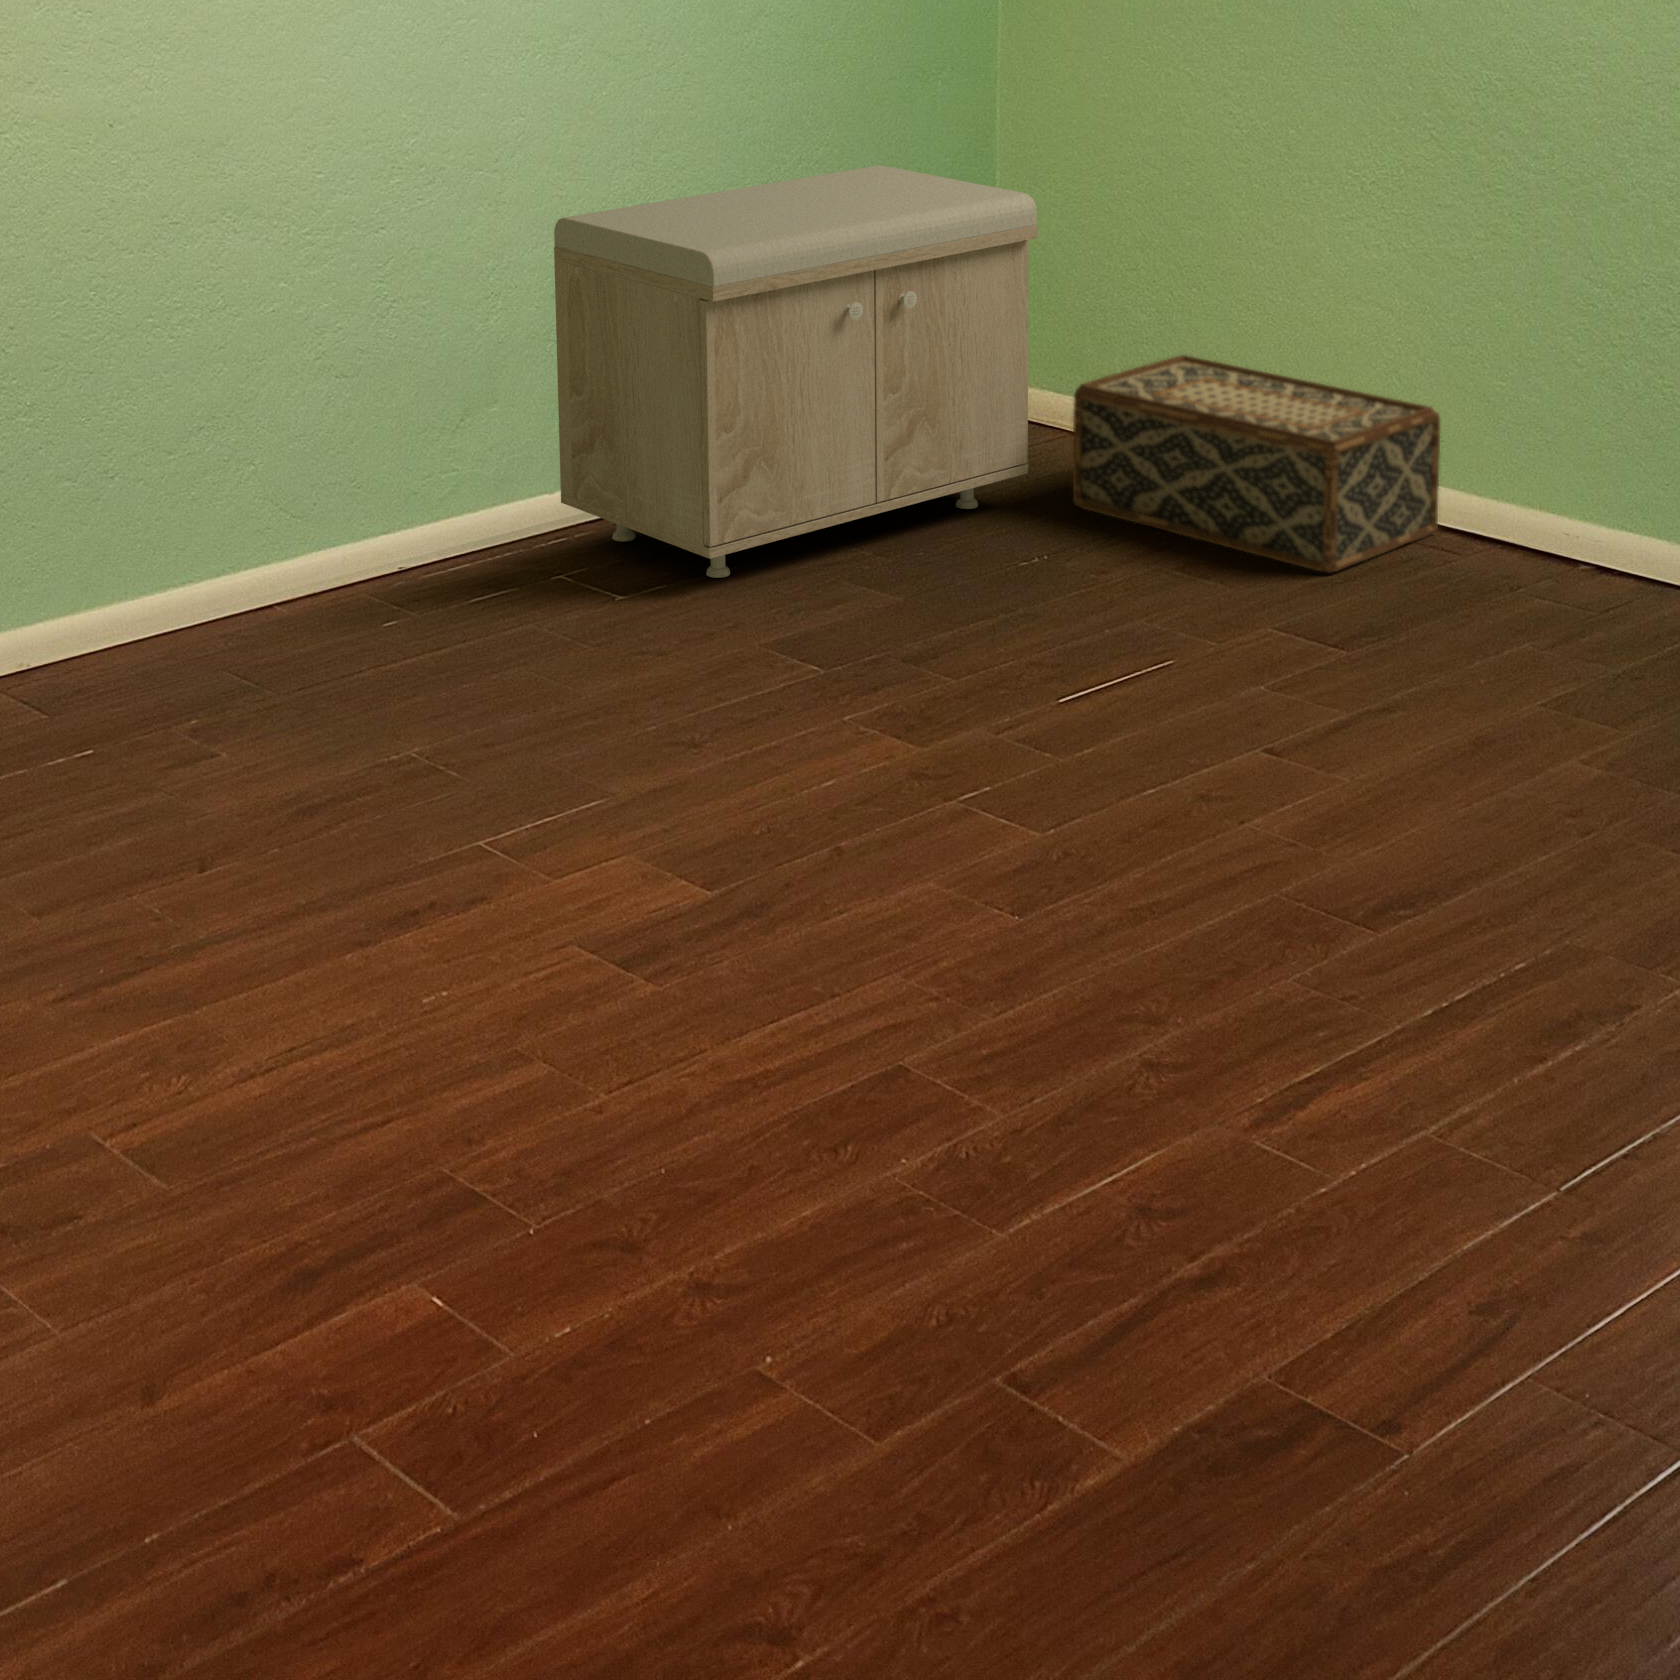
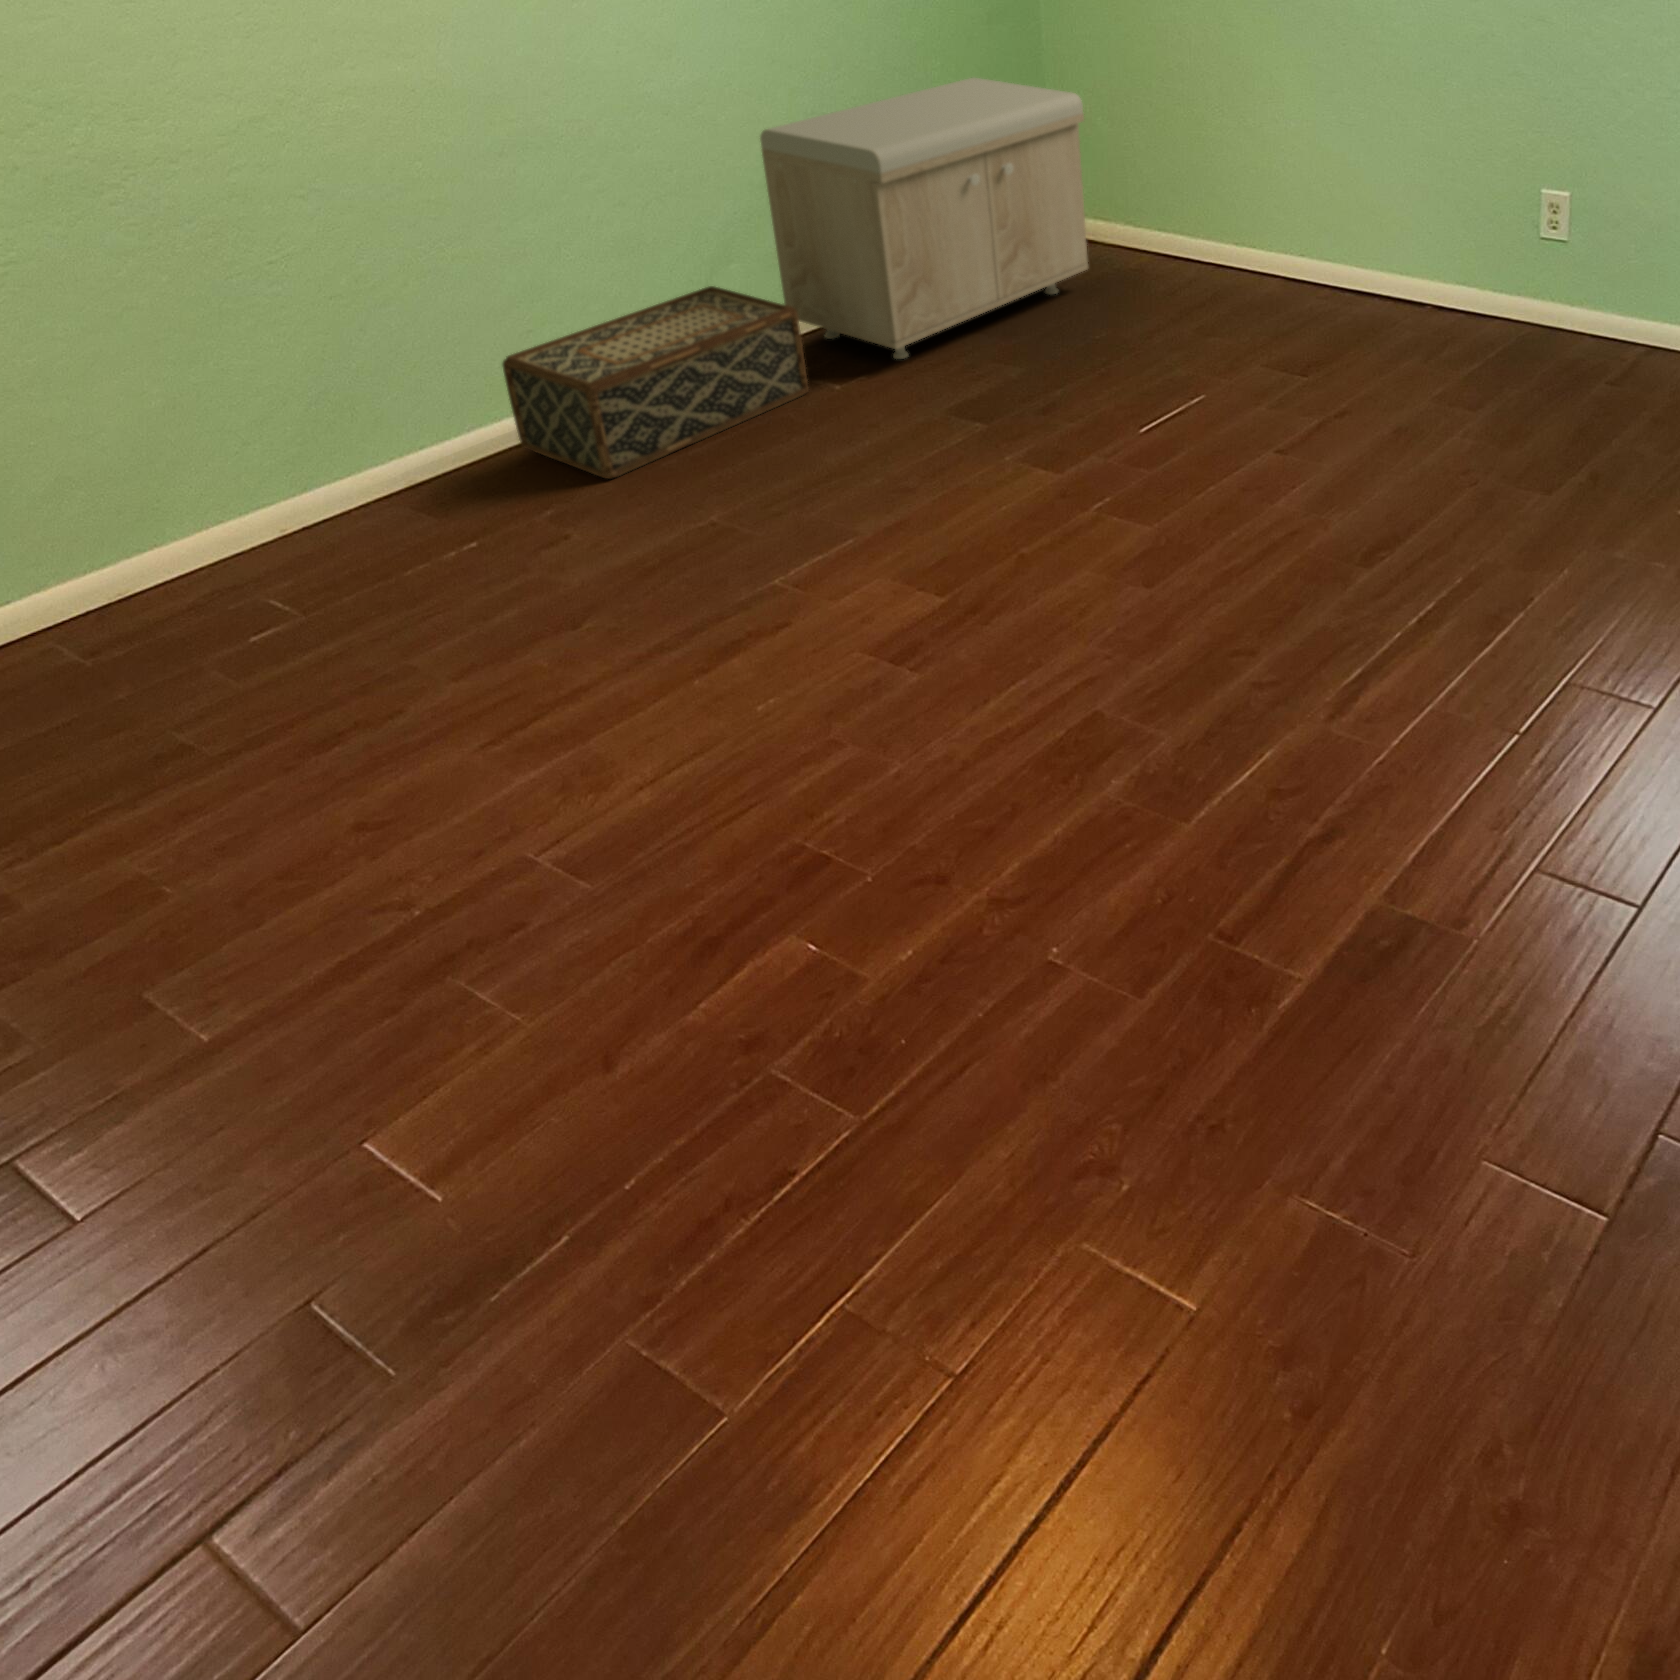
woven basket: present [1073,355,1440,572] -> present [503,286,809,479]

